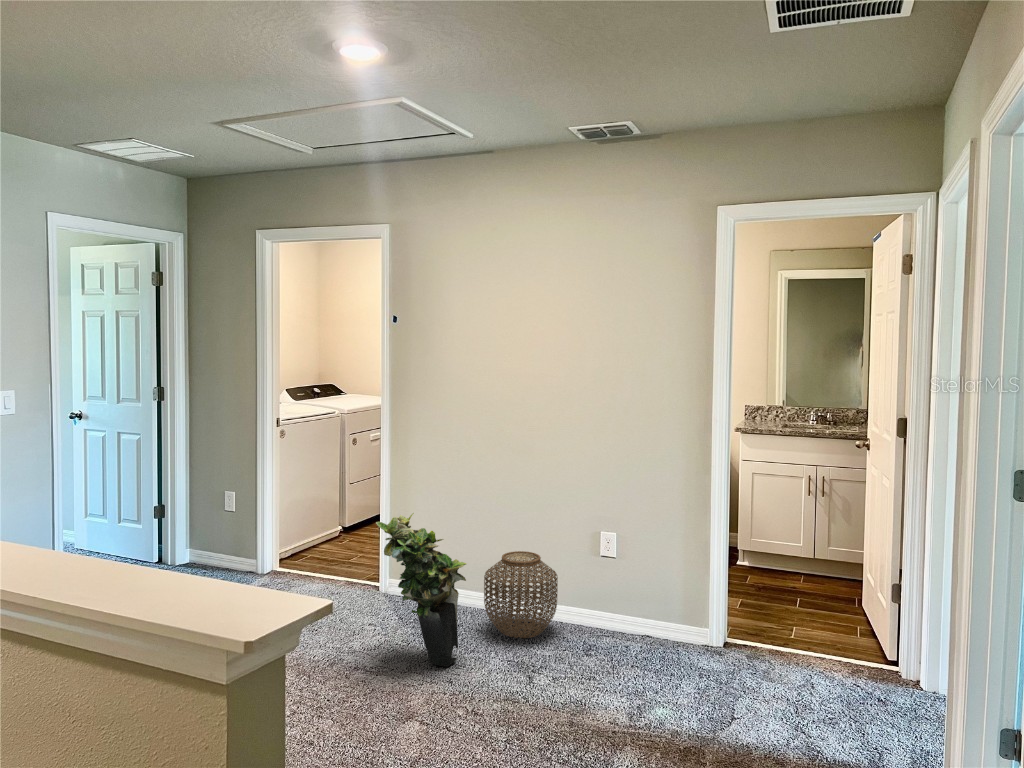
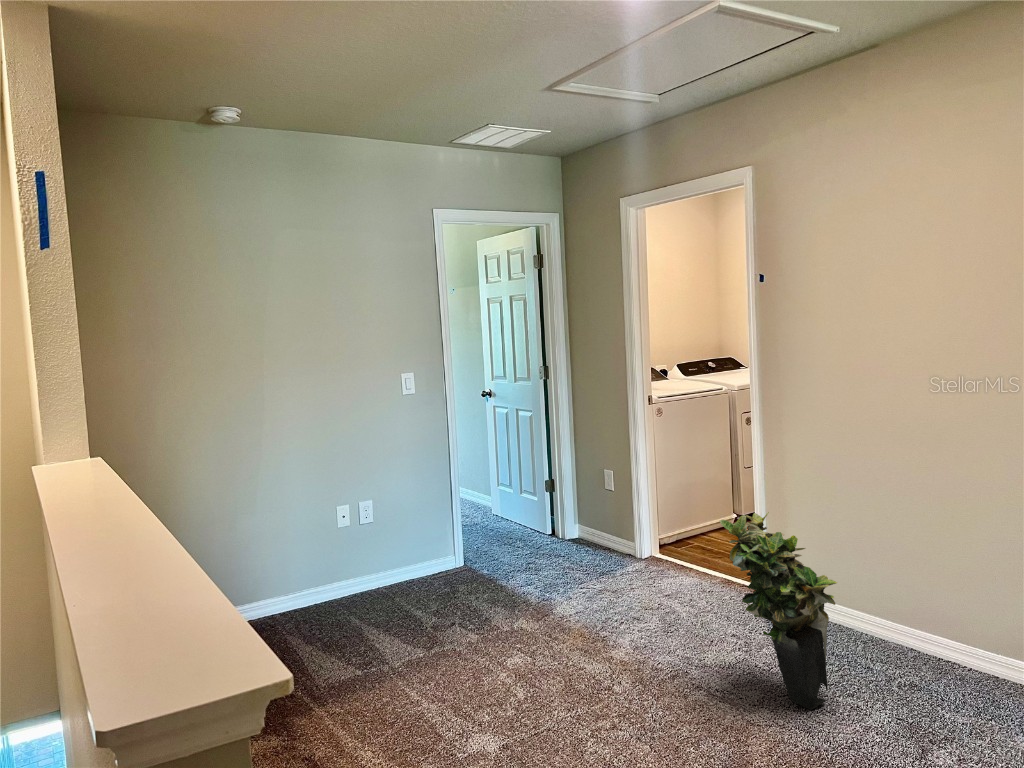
woven basket: present [484,551,558,638] -> none [874,571,986,690]

